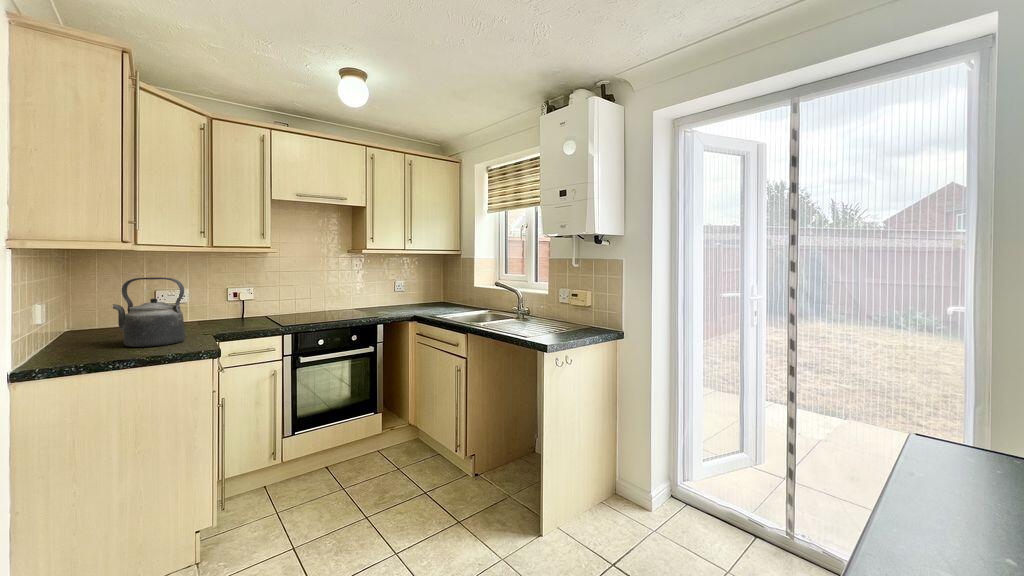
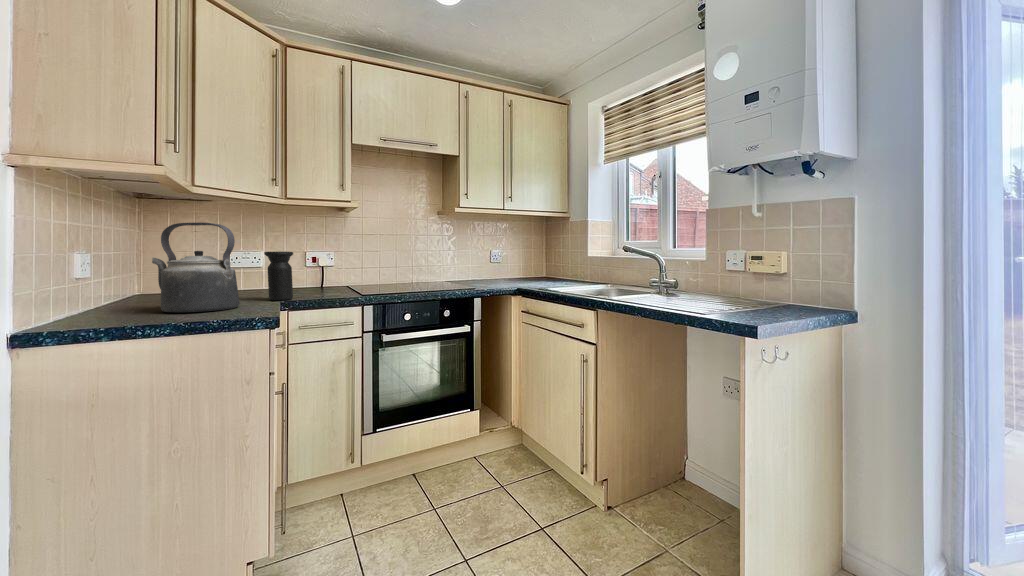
vase: none [201,293,225,333] -> present [264,251,293,300]

